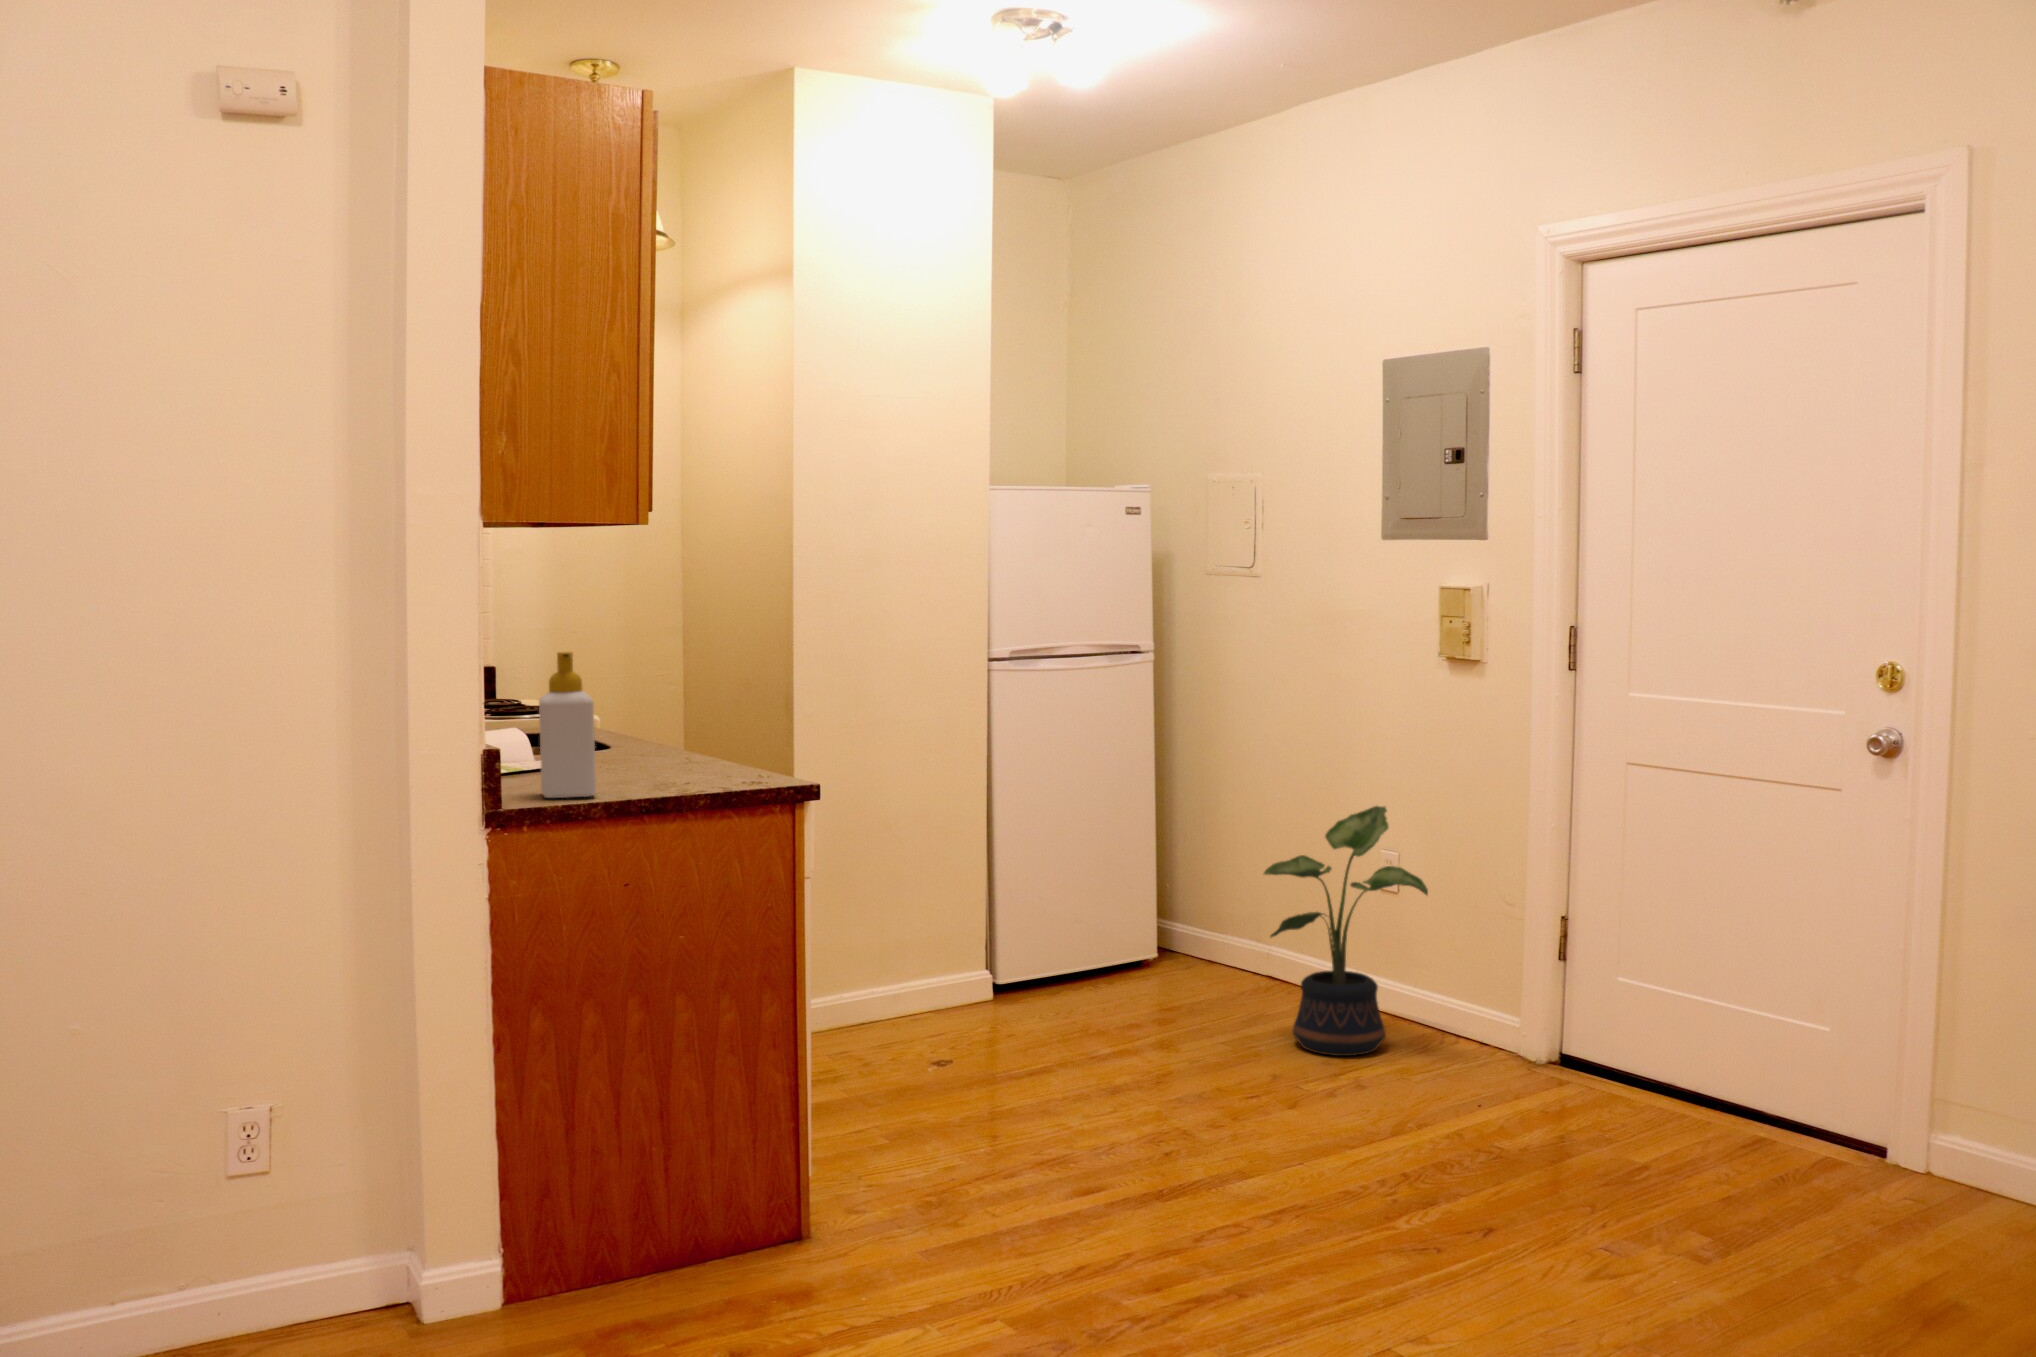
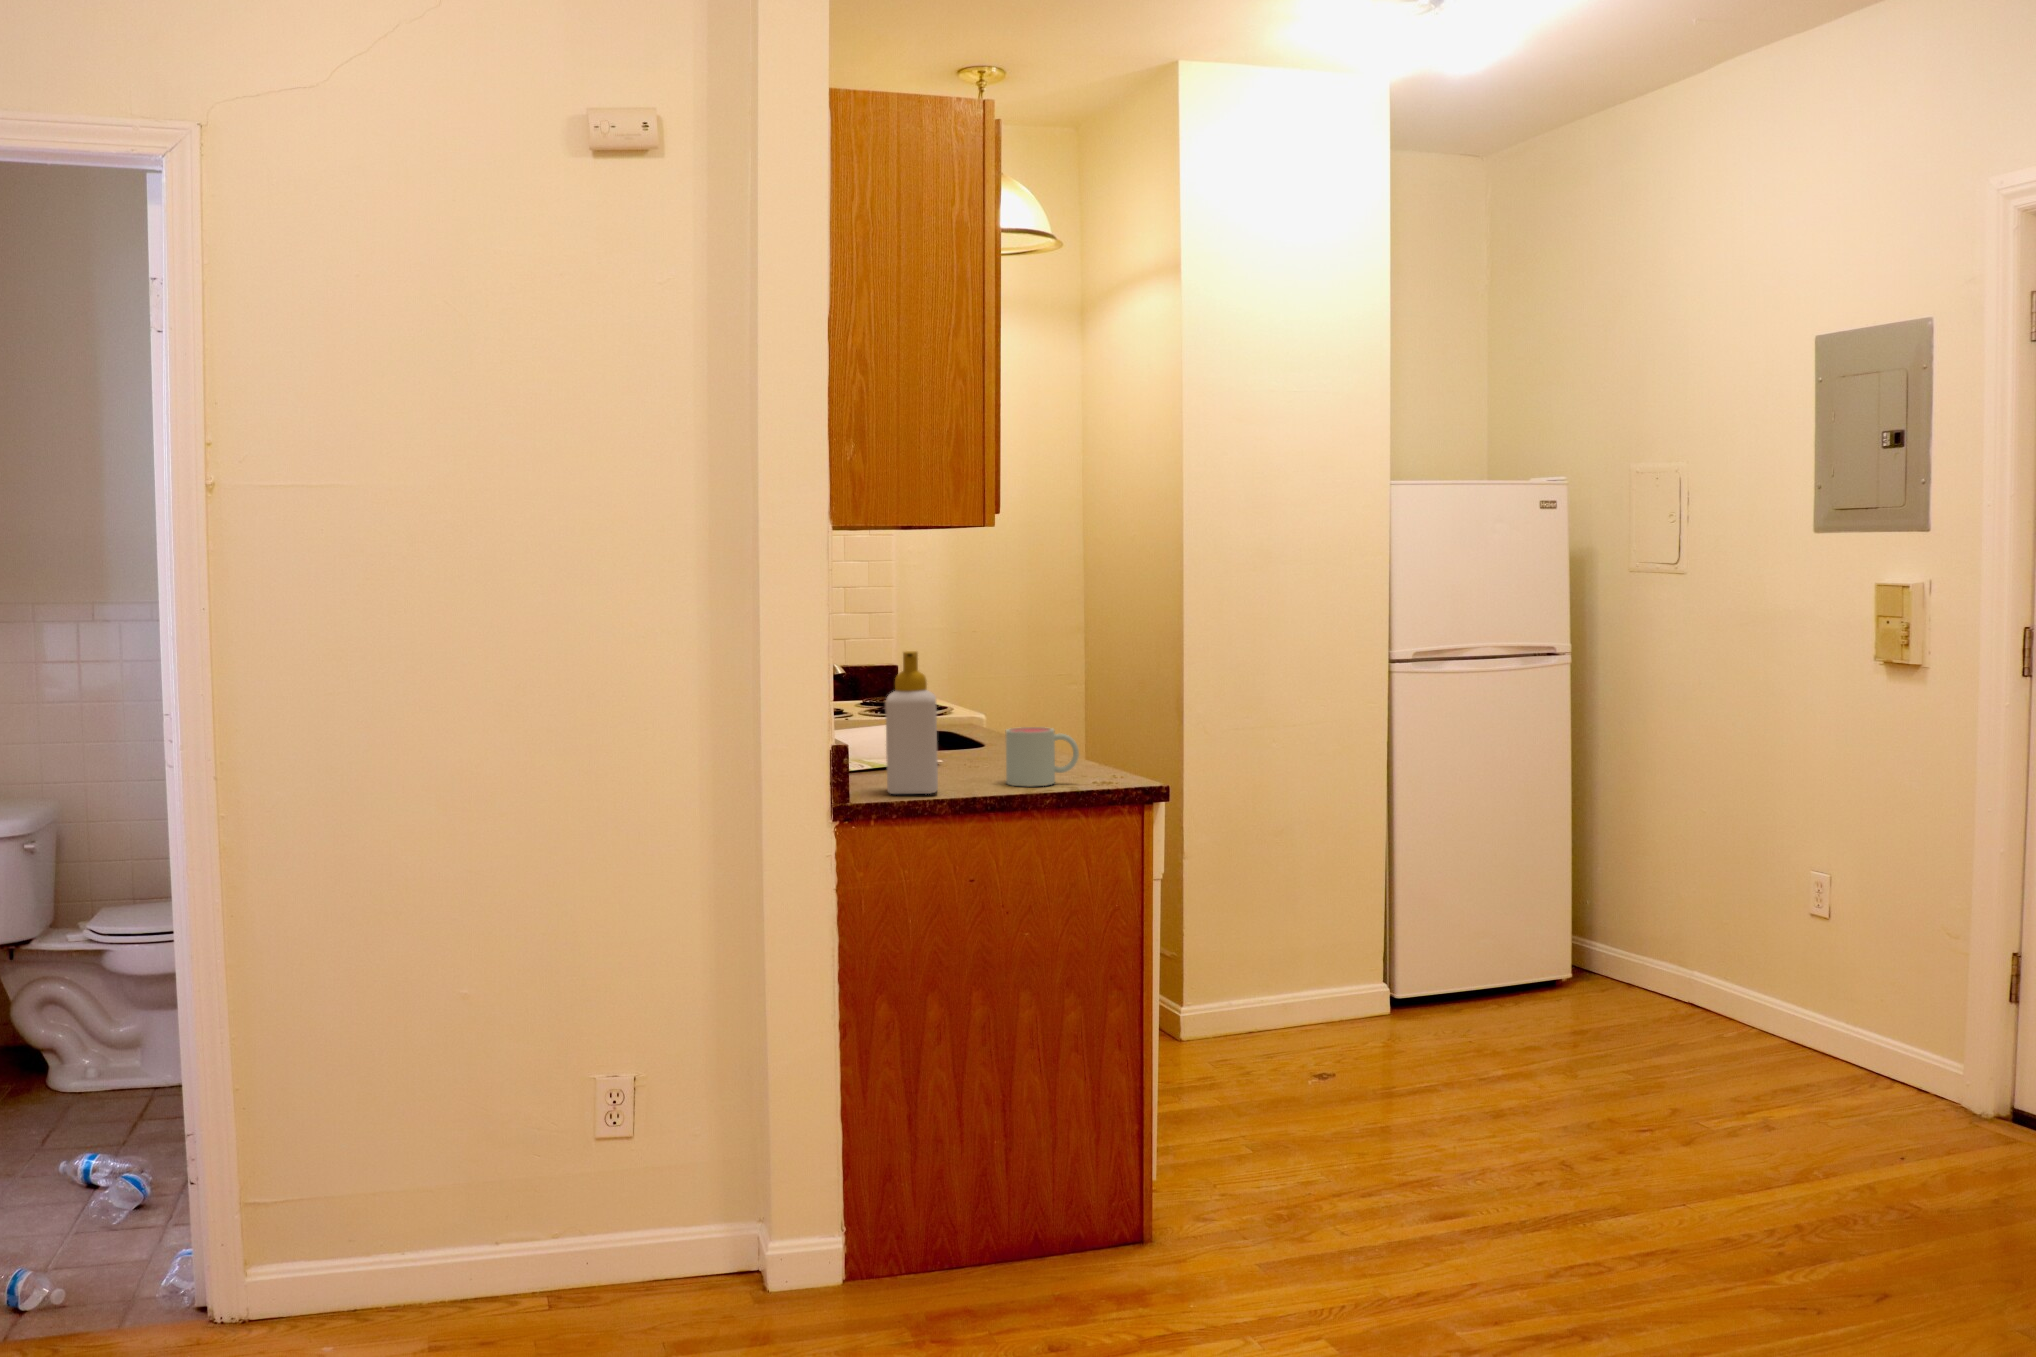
mug: none [660,728,735,788] -> present [1005,727,1079,786]
potted plant: present [1264,806,1428,1056] -> none [1660,821,1852,1092]

